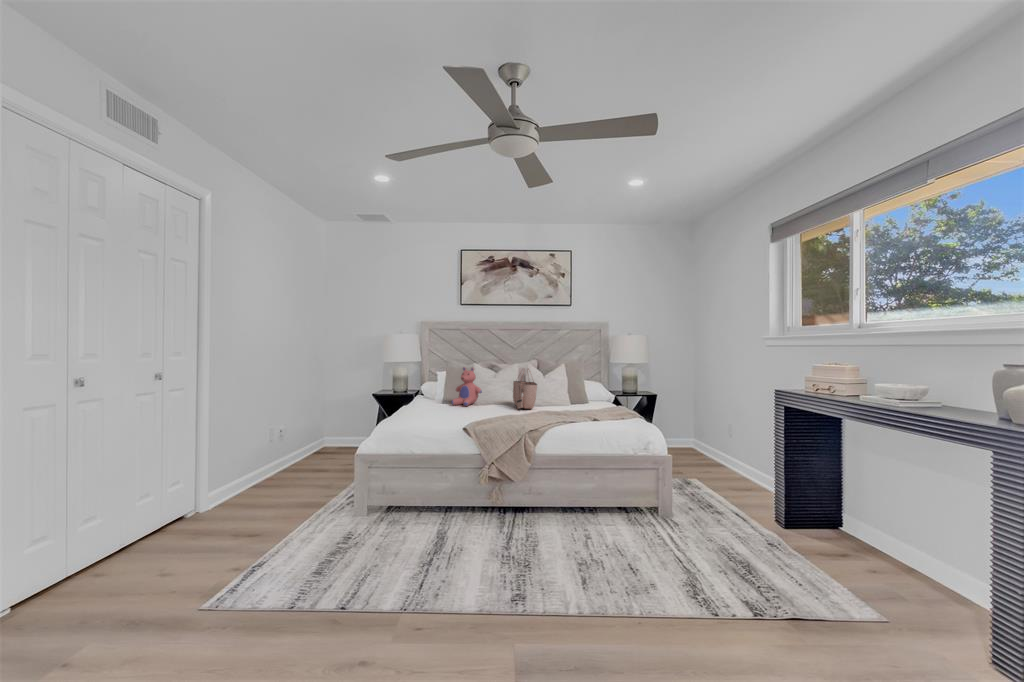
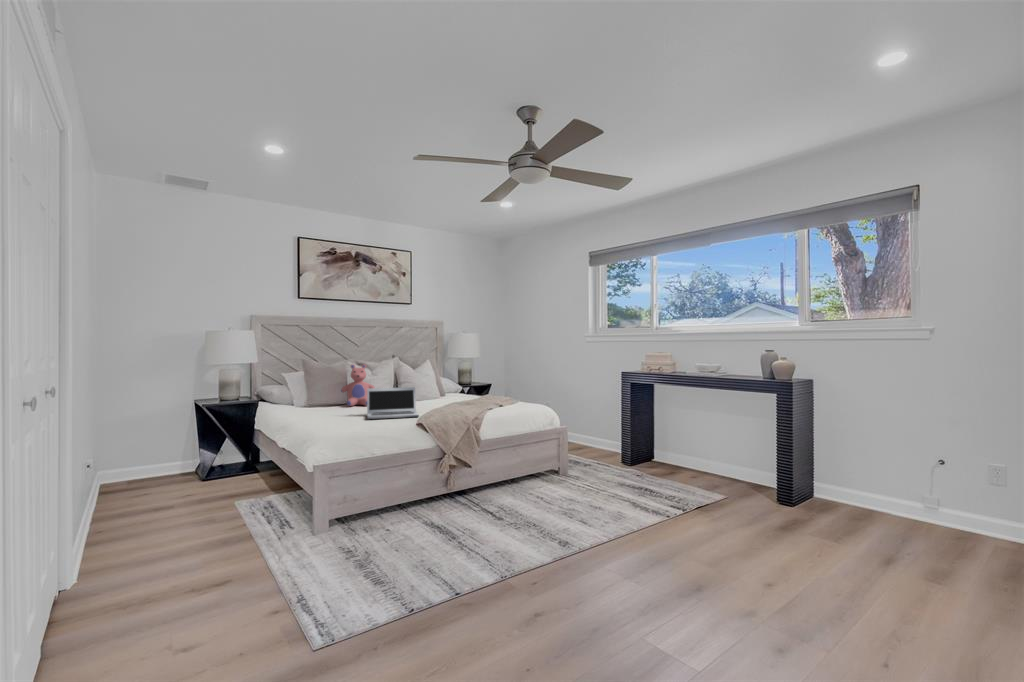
tote bag: present [513,369,537,409] -> none [405,362,445,402]
laptop: none [407,393,464,426] -> present [367,387,419,419]

